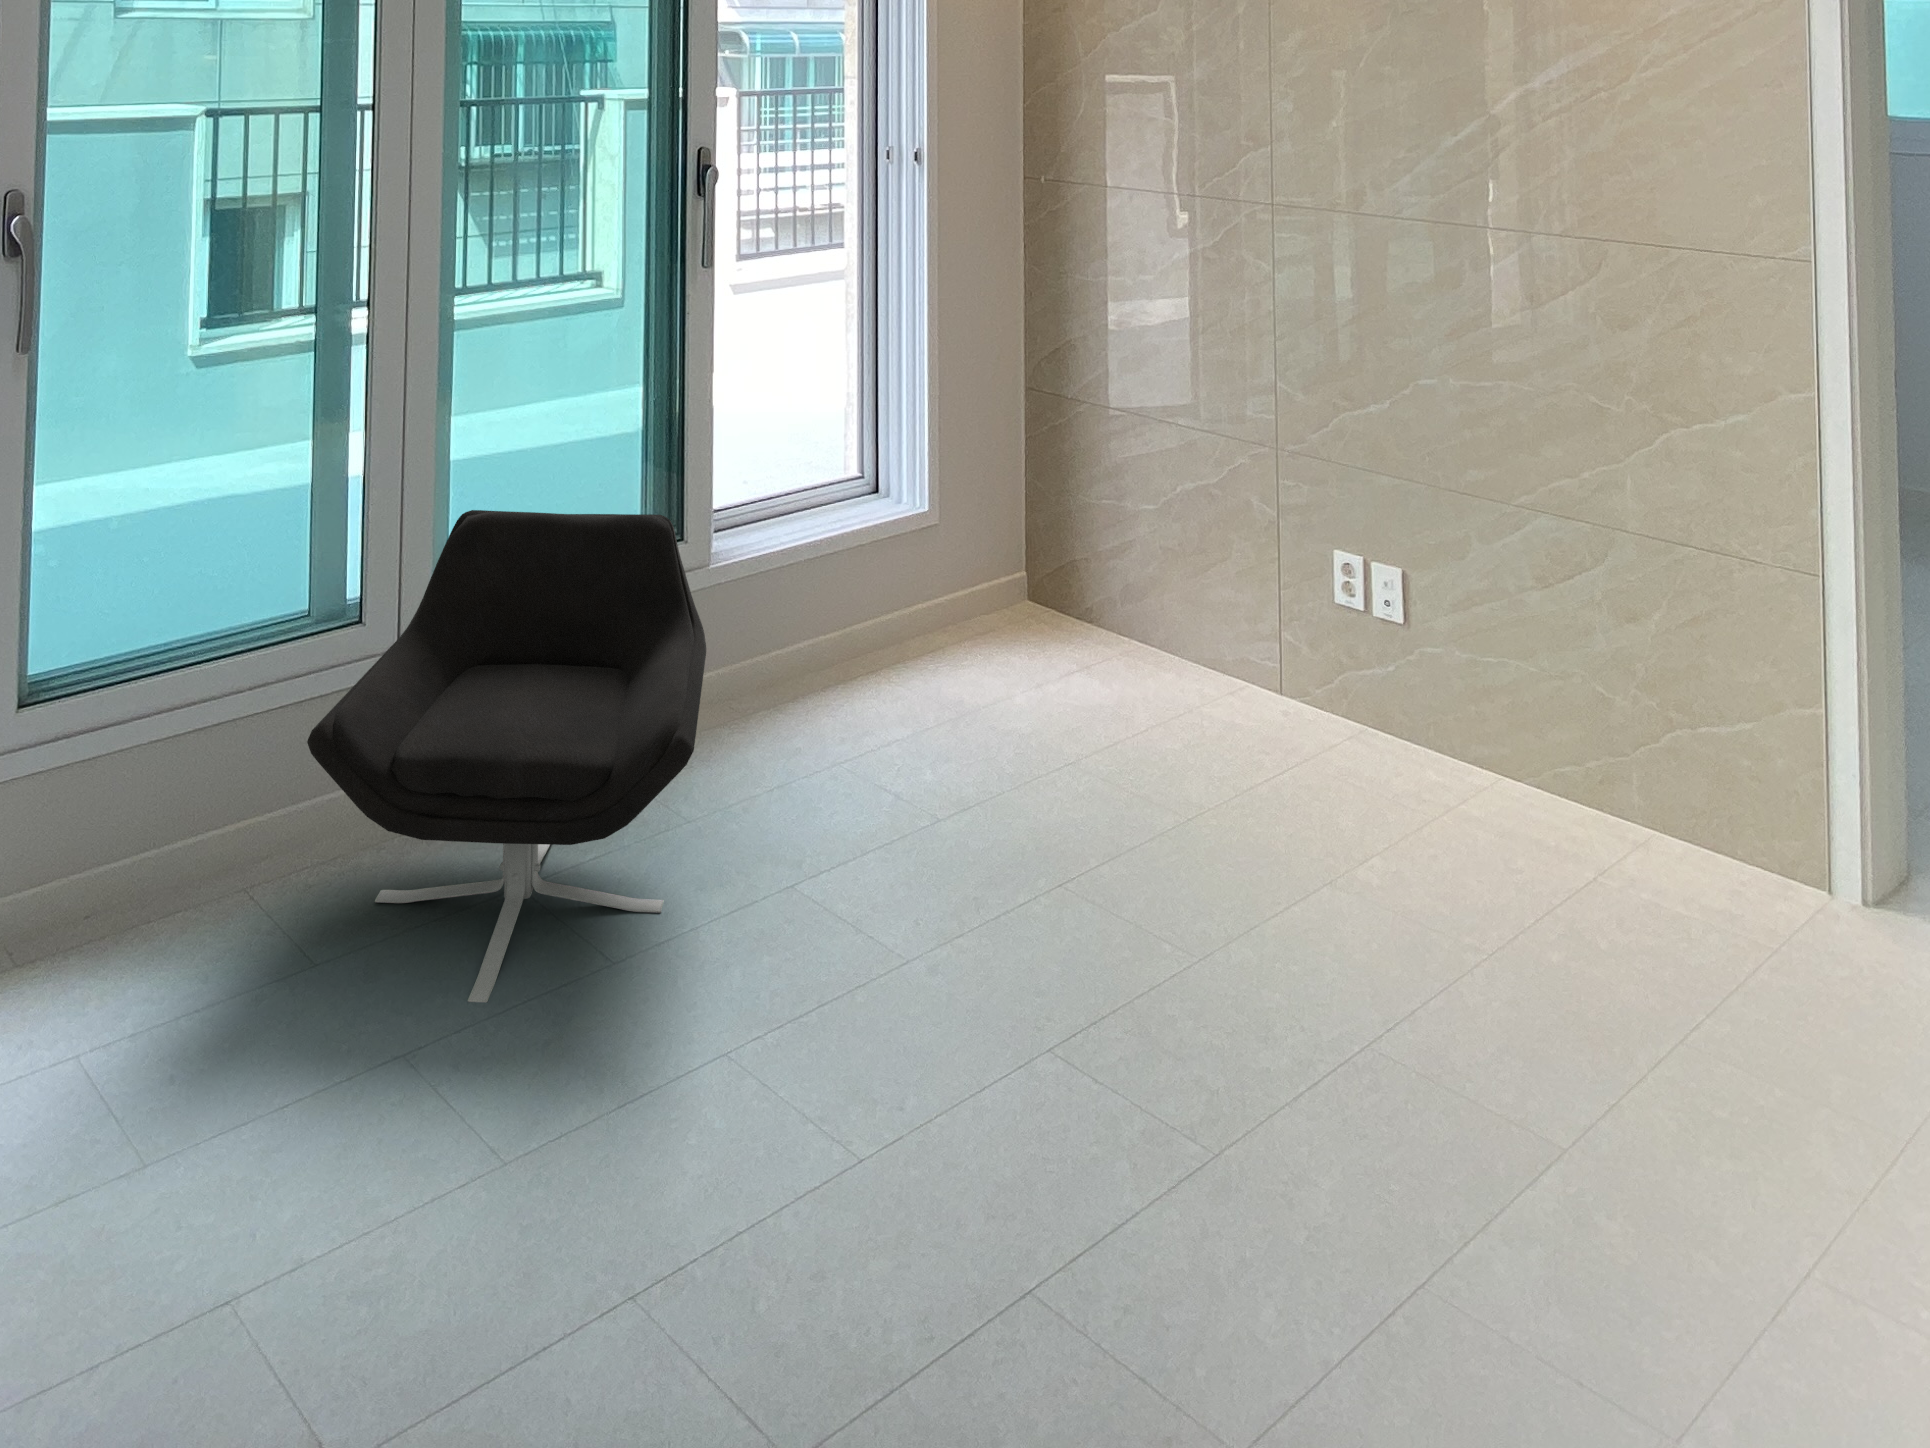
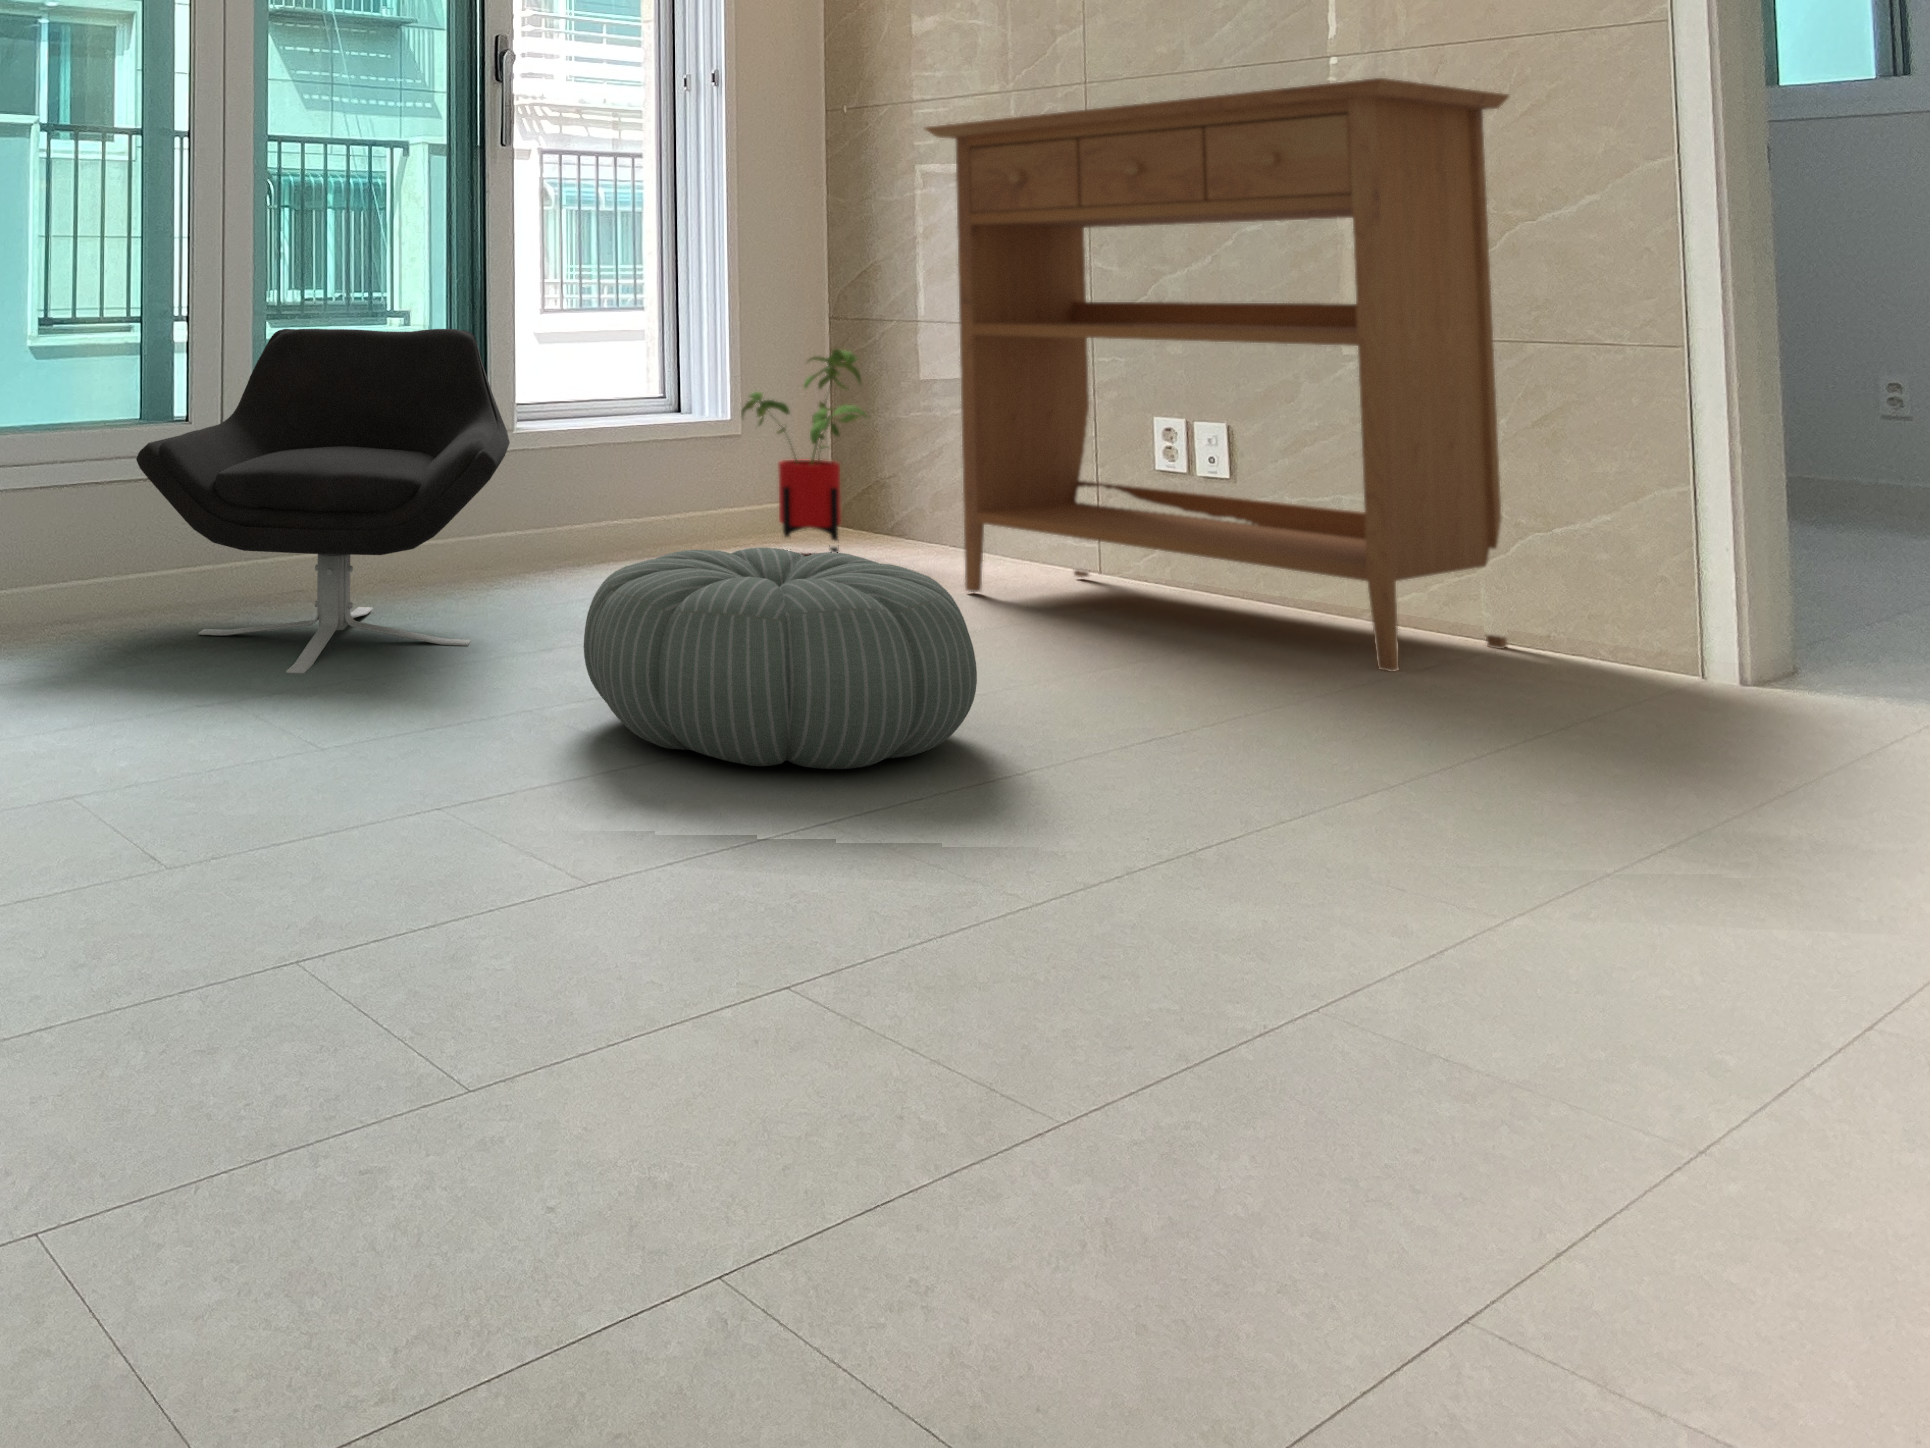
console table: none [1123,255,1674,919] -> present [924,78,1509,672]
house plant: none [938,435,1063,656] -> present [741,349,866,552]
pouf: none [782,885,1178,1242] -> present [584,547,977,769]

